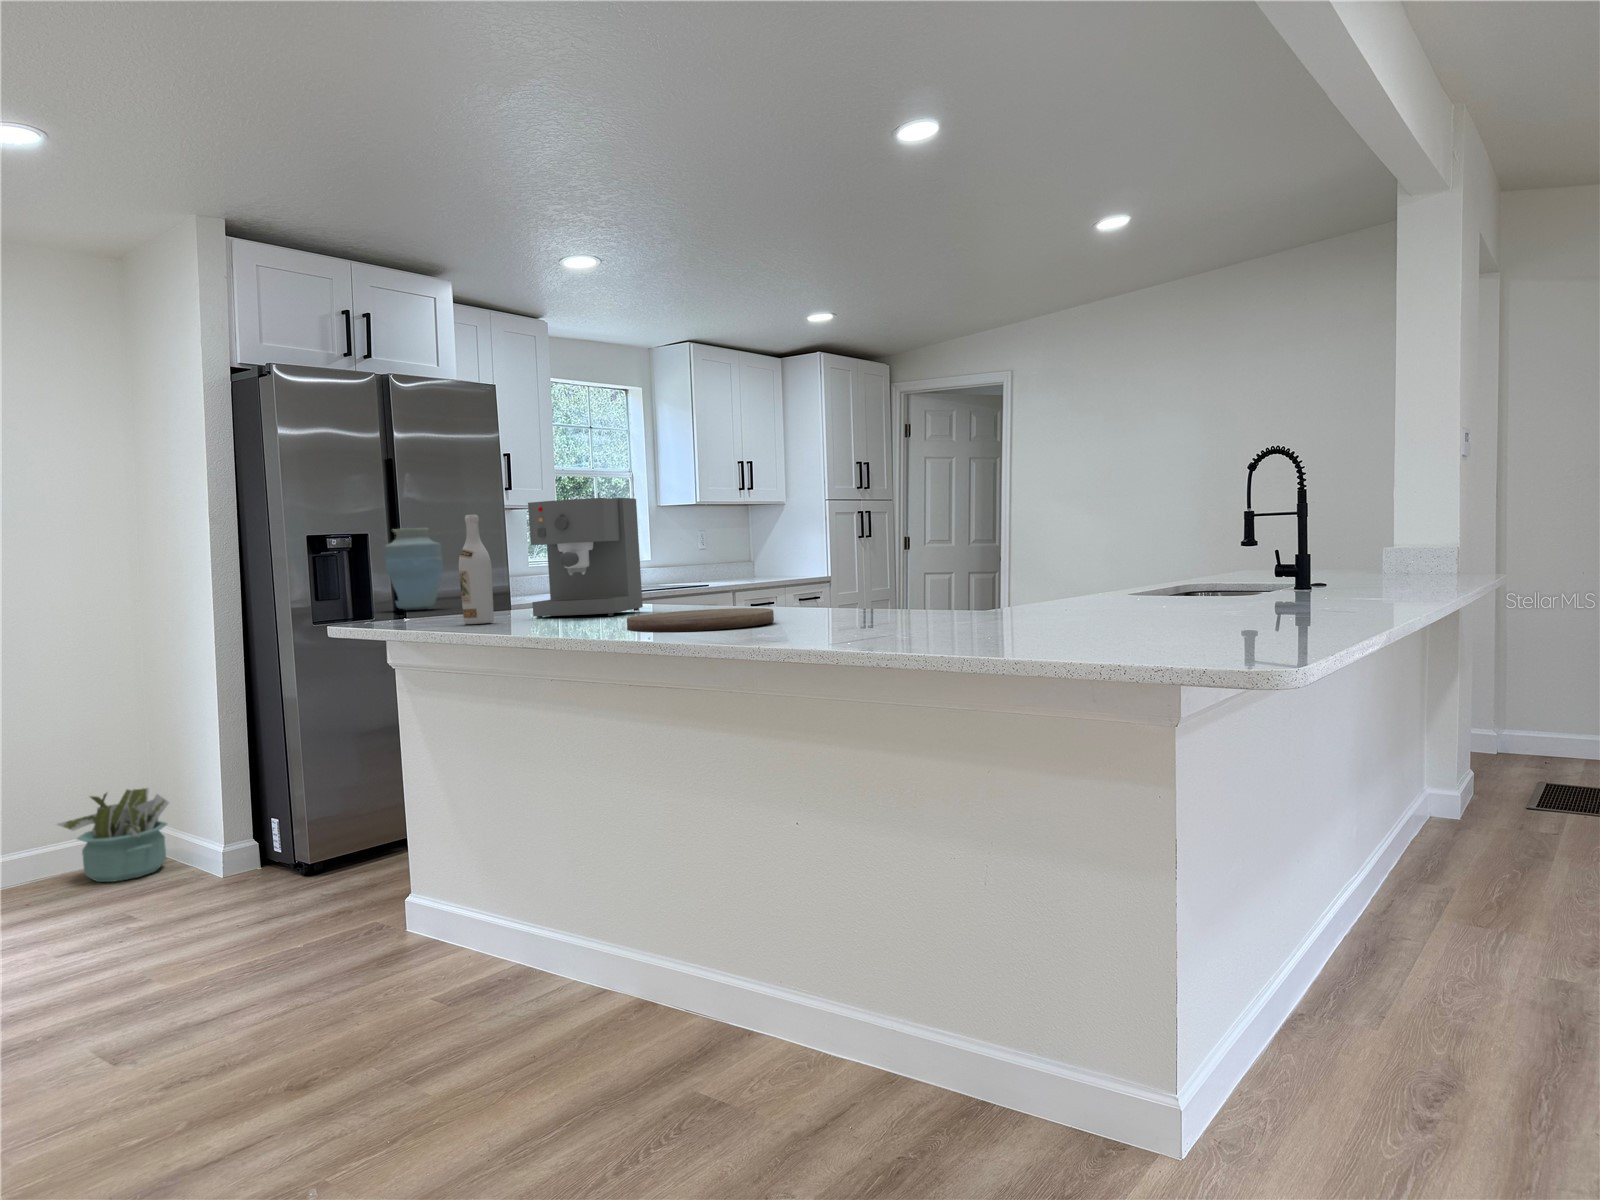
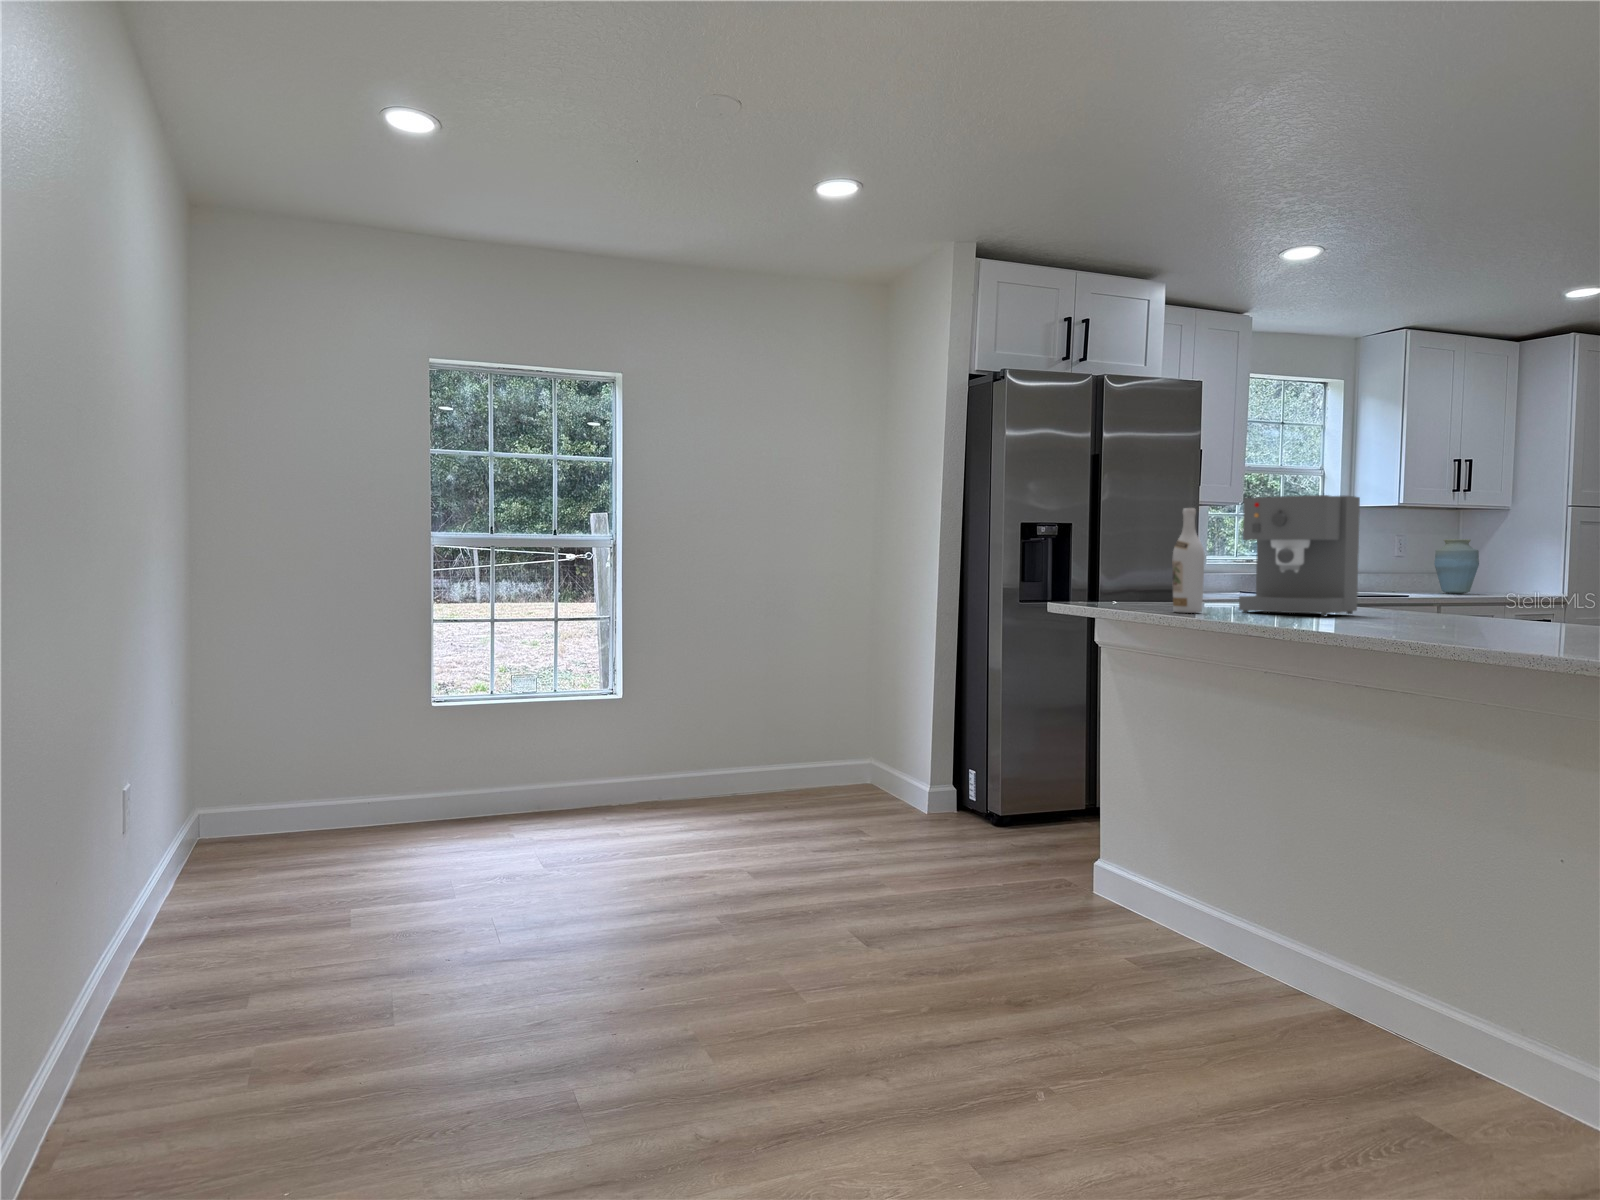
vase: present [385,528,443,610] -> present [1434,539,1479,594]
cutting board: present [627,608,774,632] -> none [1358,617,1542,639]
decorative plant: present [57,788,169,882] -> none [810,726,891,799]

